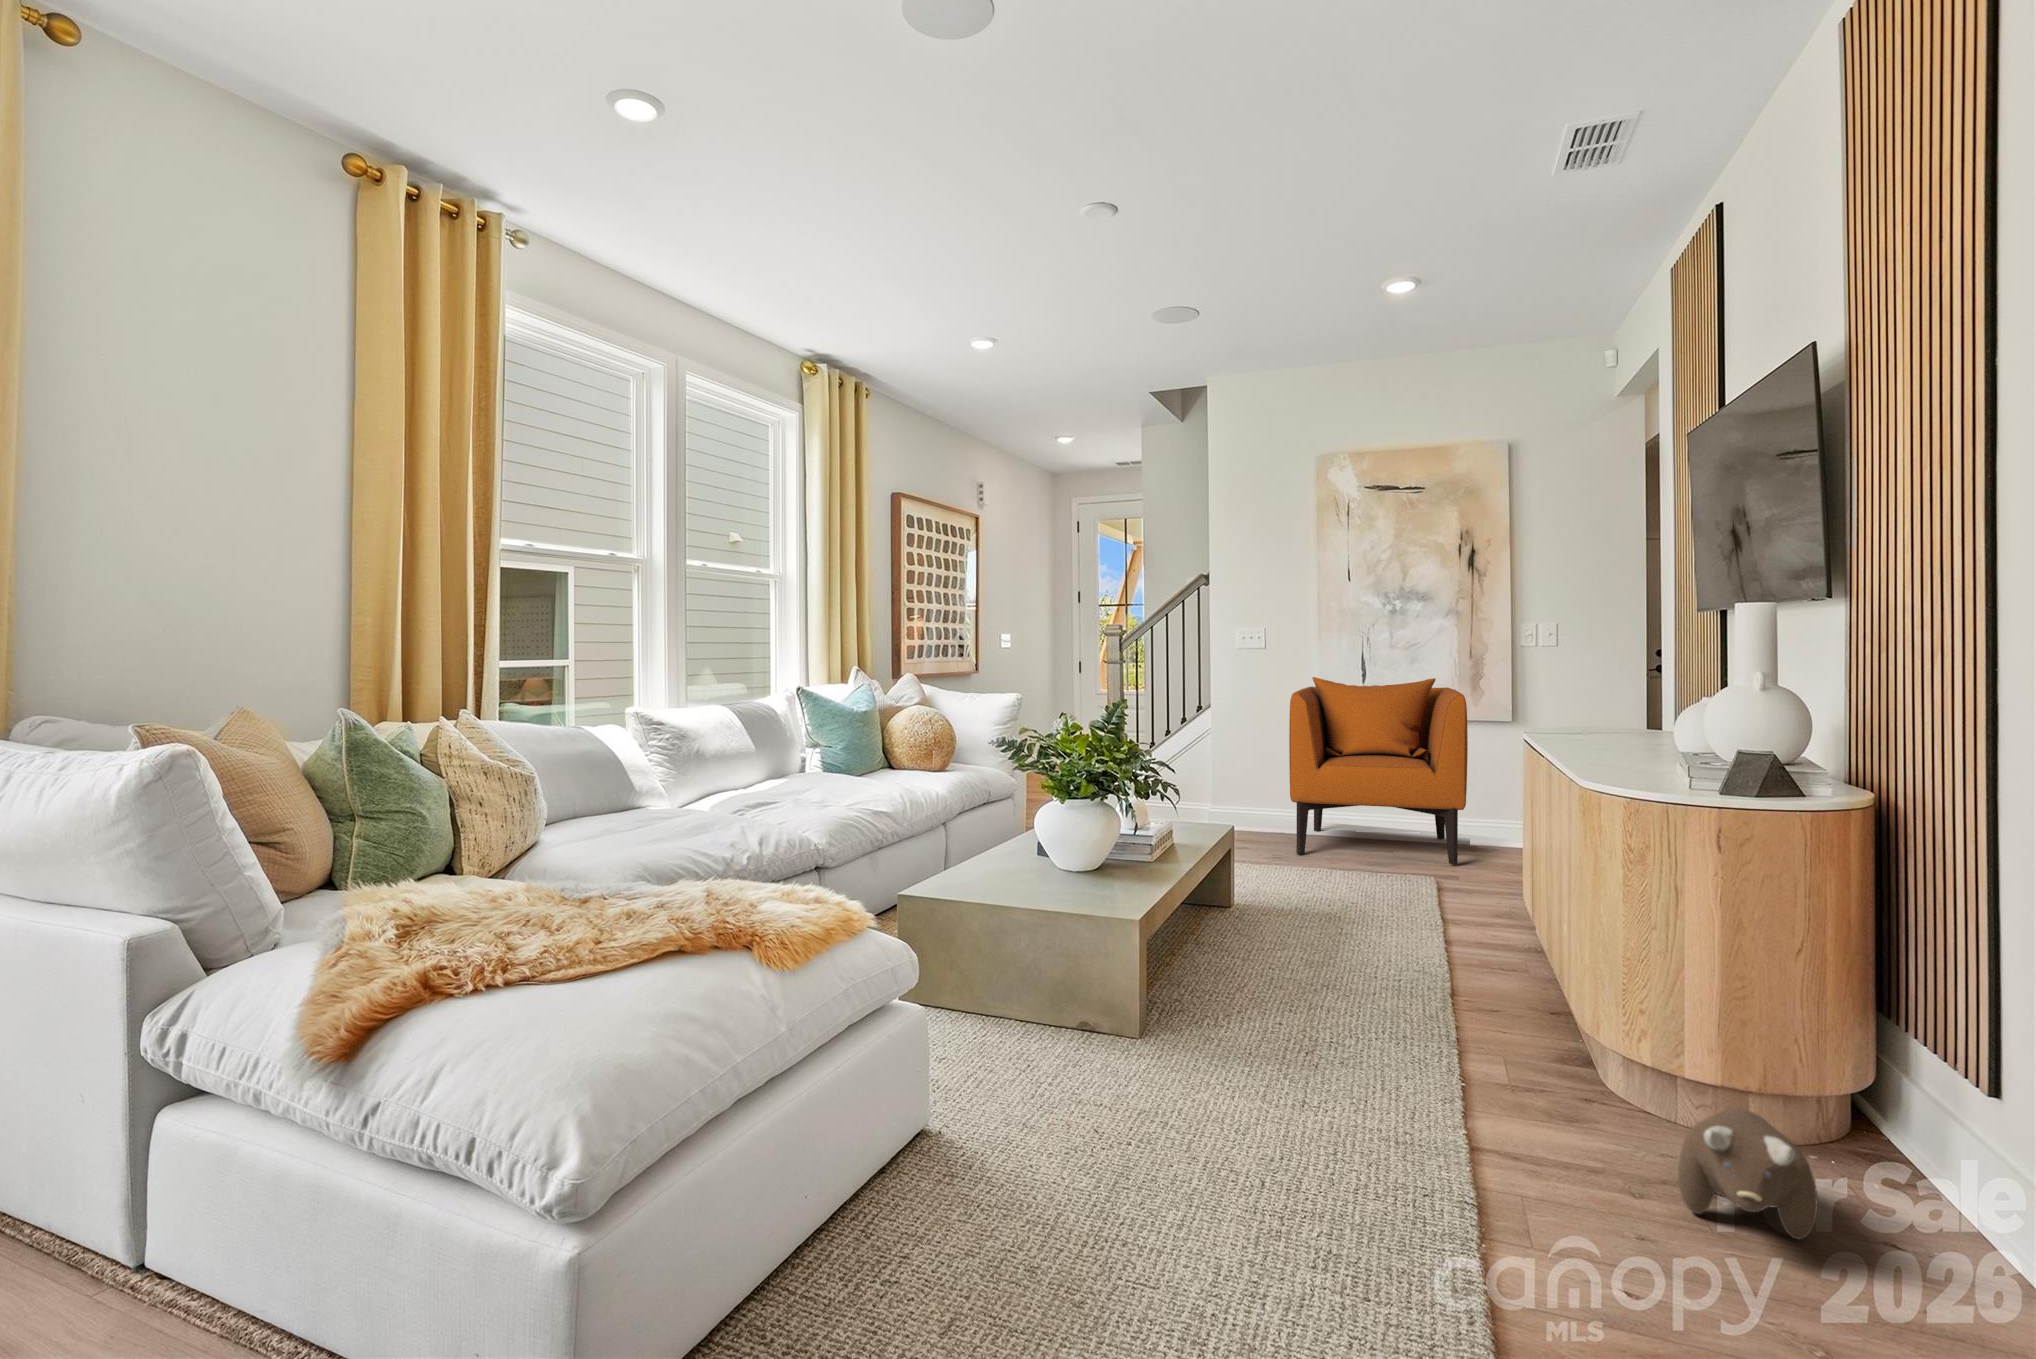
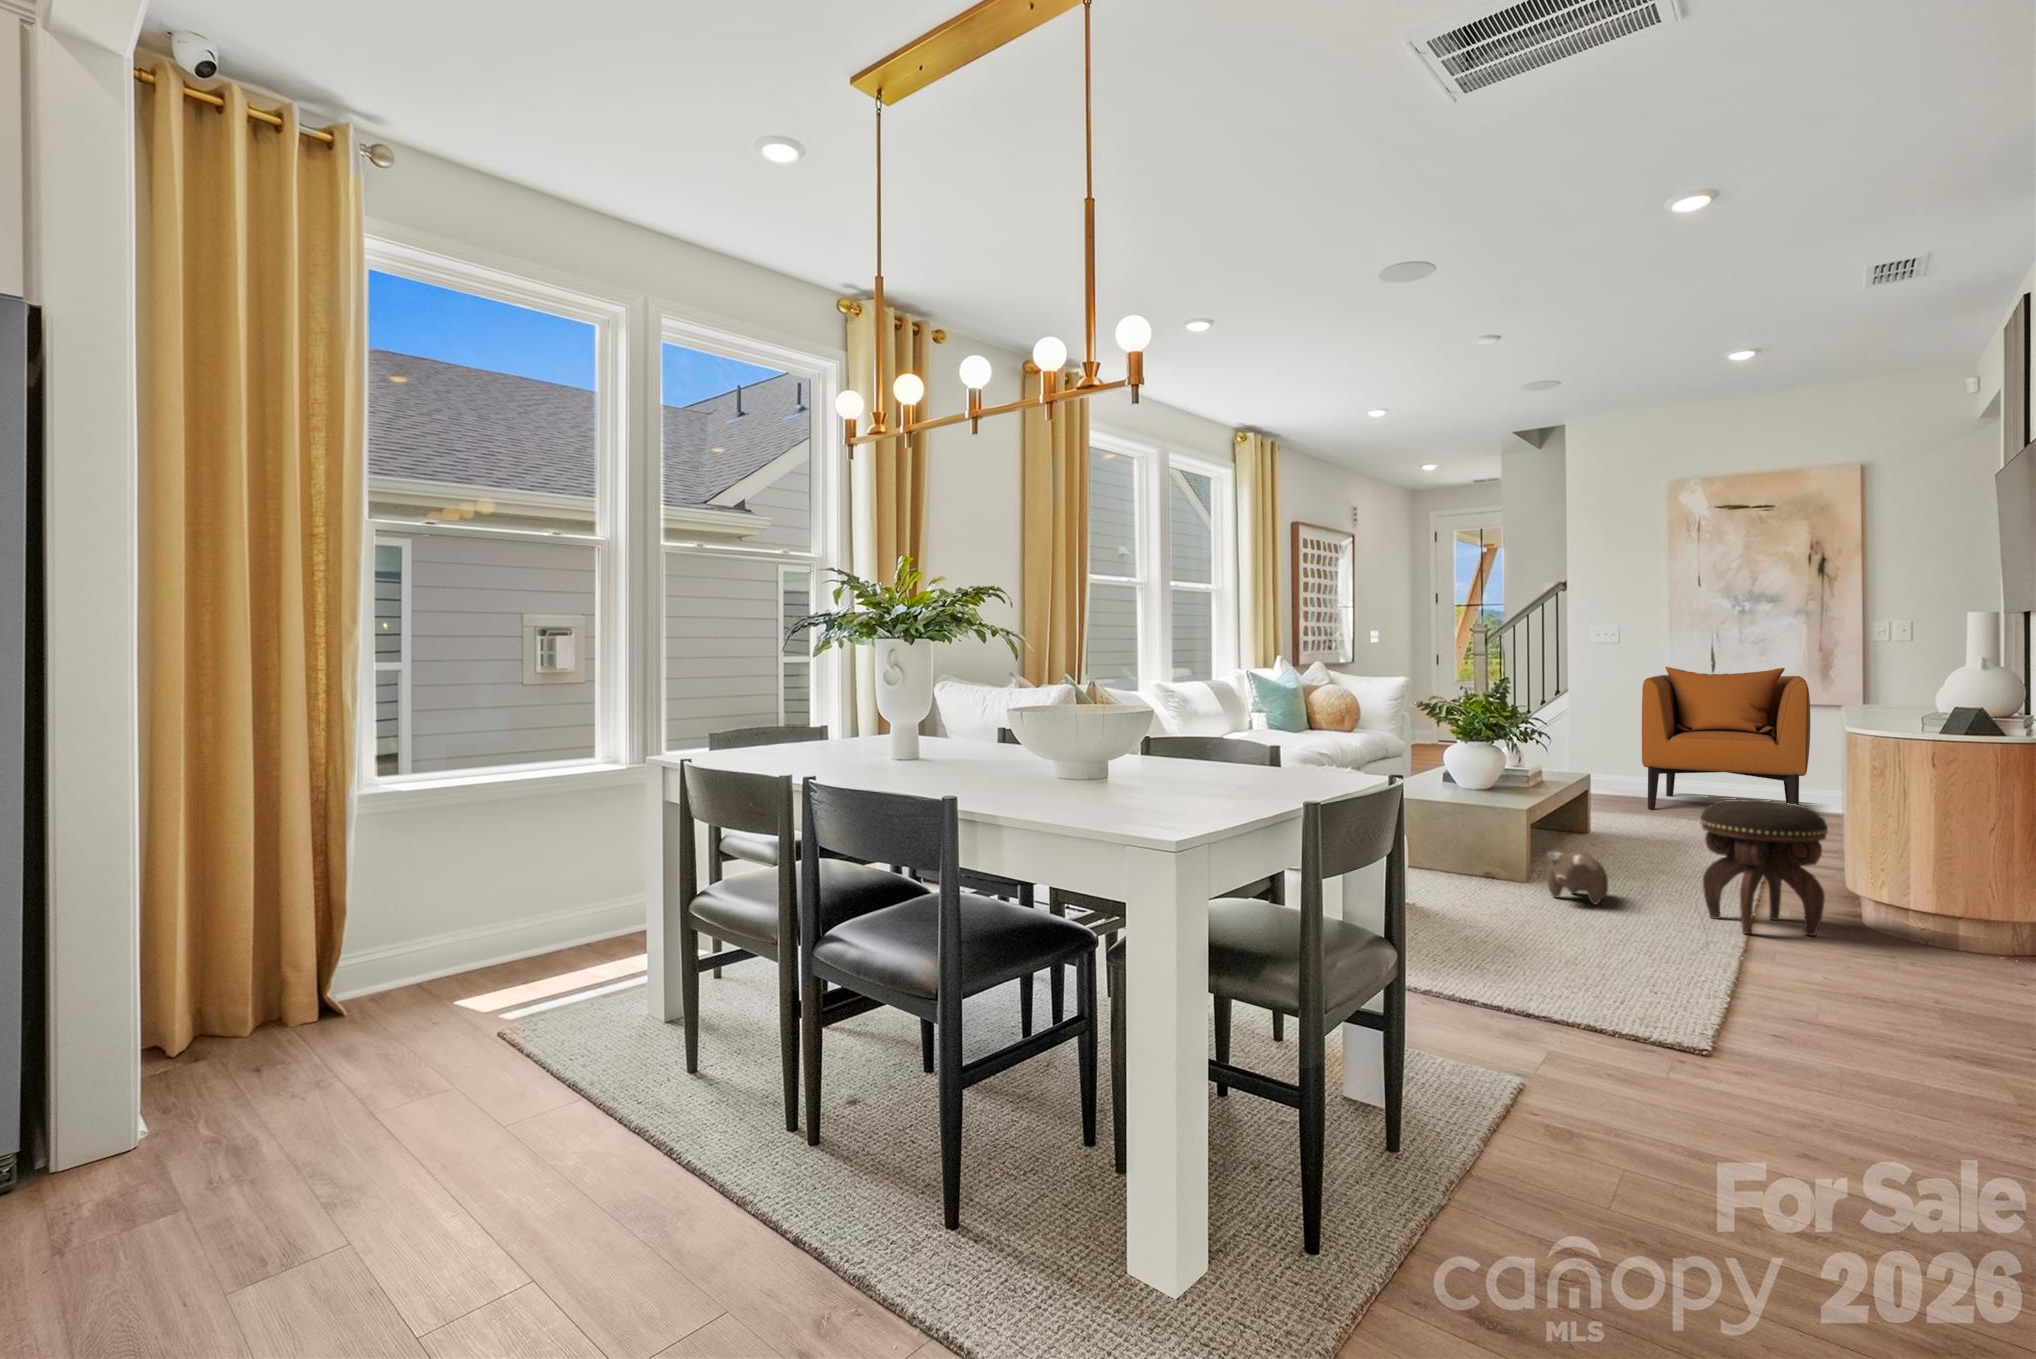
footstool: none [1392,899,1575,1139] -> present [1701,799,1828,936]
plush toy: present [1678,1109,1818,1239] -> present [1547,852,1608,904]

